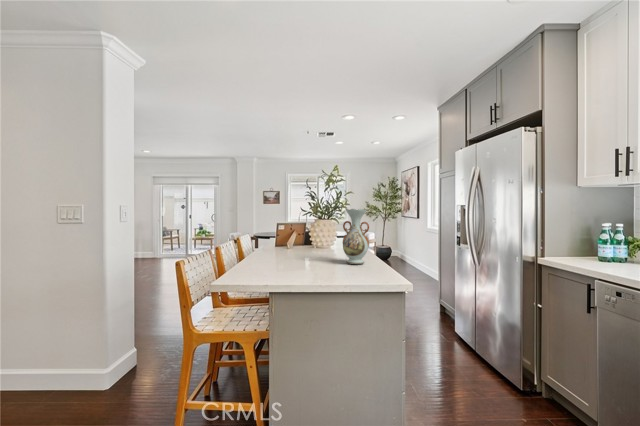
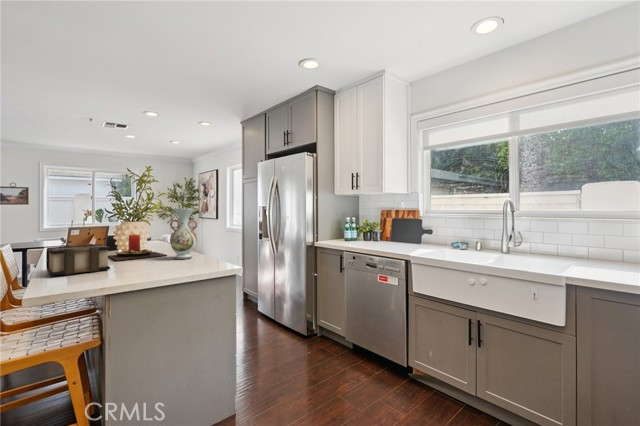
candle: none [297,234,344,259] -> present [108,234,167,261]
book: none [241,242,285,269] -> present [46,244,110,276]

